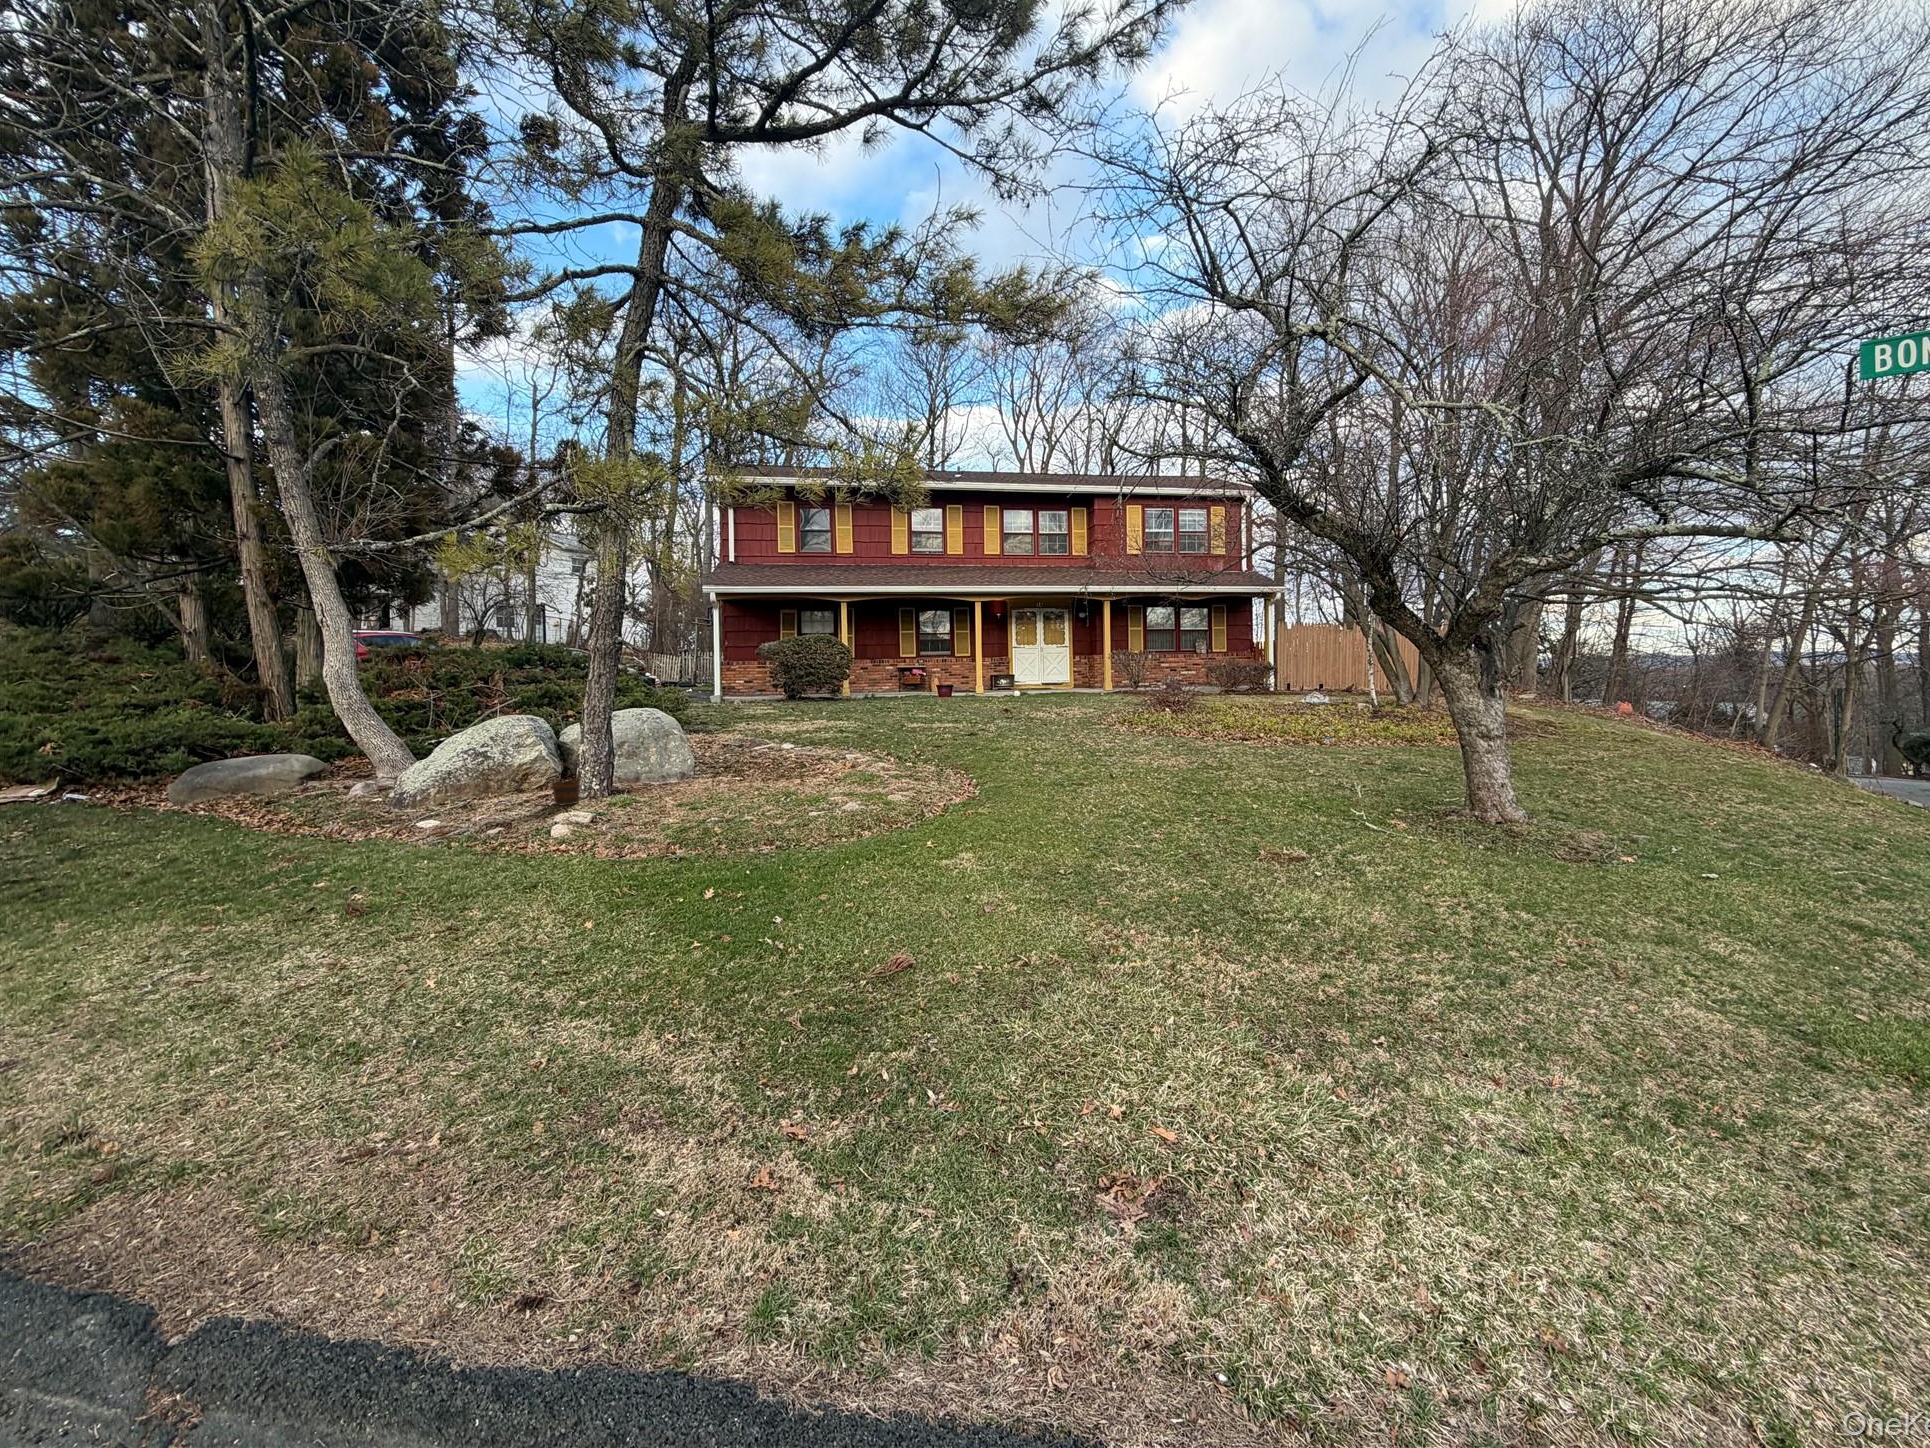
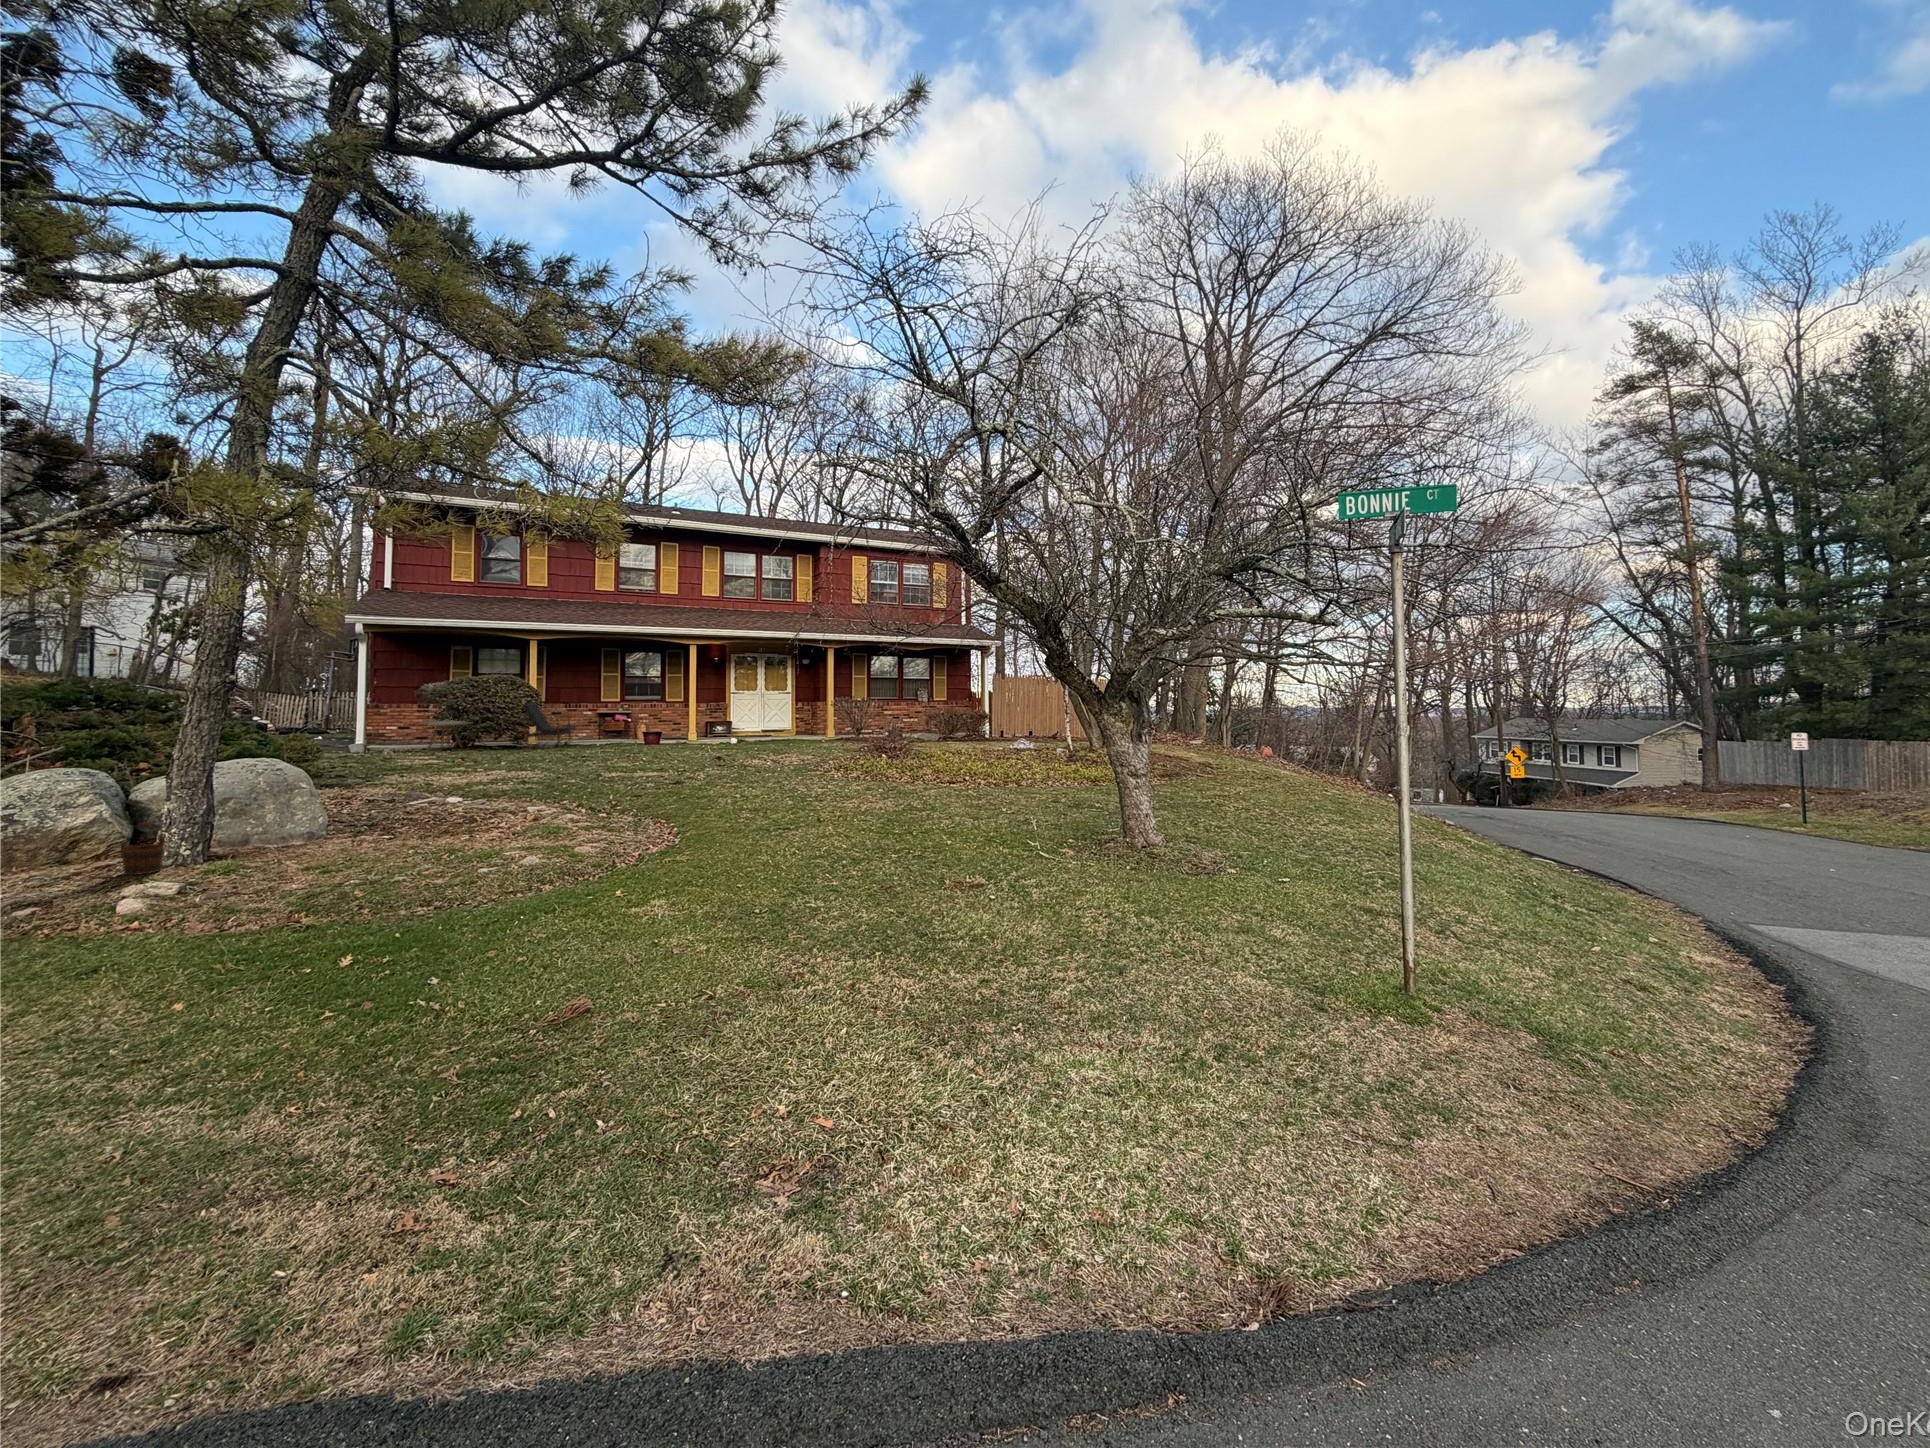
lounge chair: none [837,657,881,699] -> present [523,702,576,745]
side table: none [757,675,799,700] -> present [419,720,471,749]

